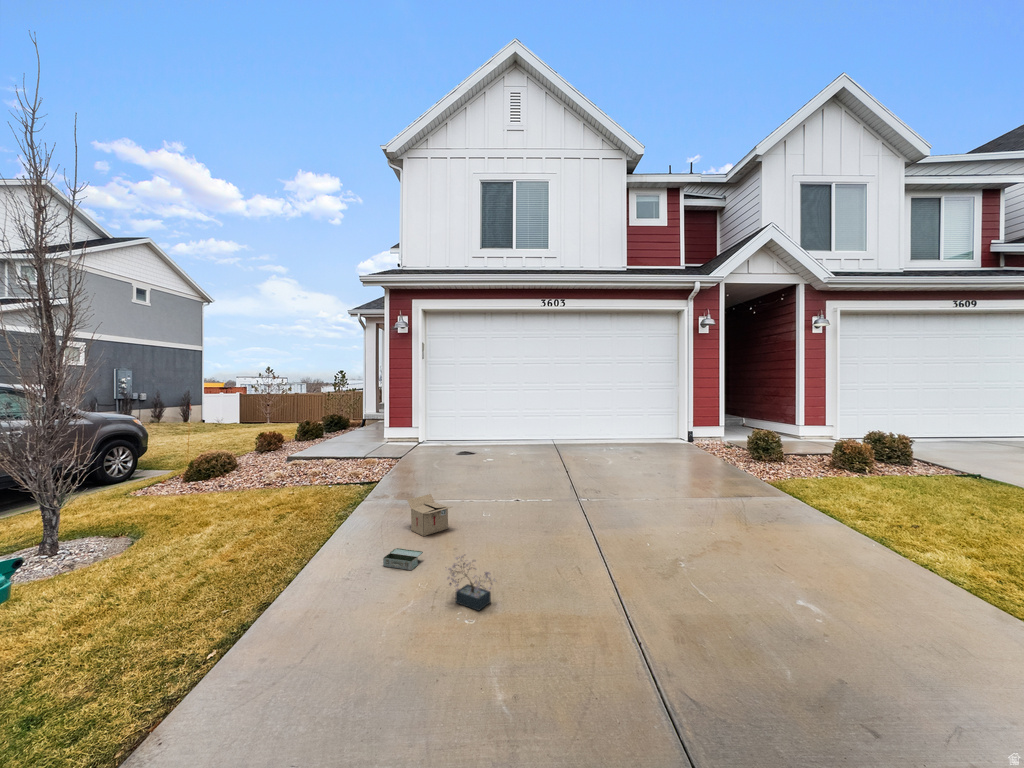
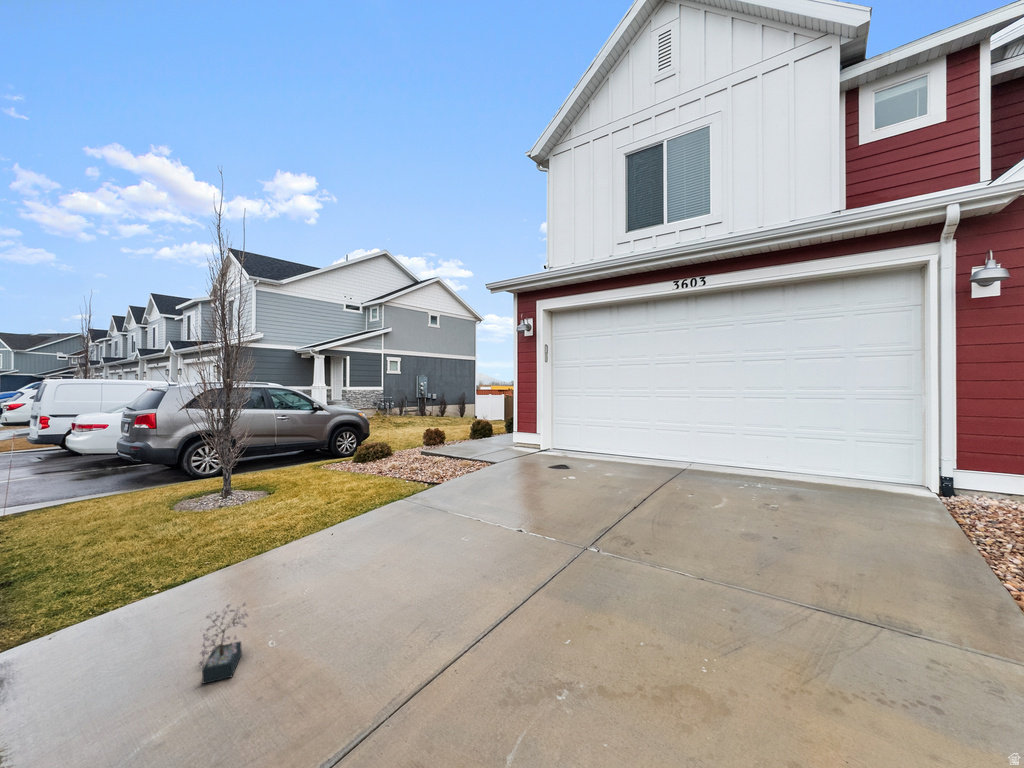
cardboard box: present [407,494,451,536] -> none [354,514,396,561]
toolbox: present [383,548,423,570] -> none [268,569,302,599]

